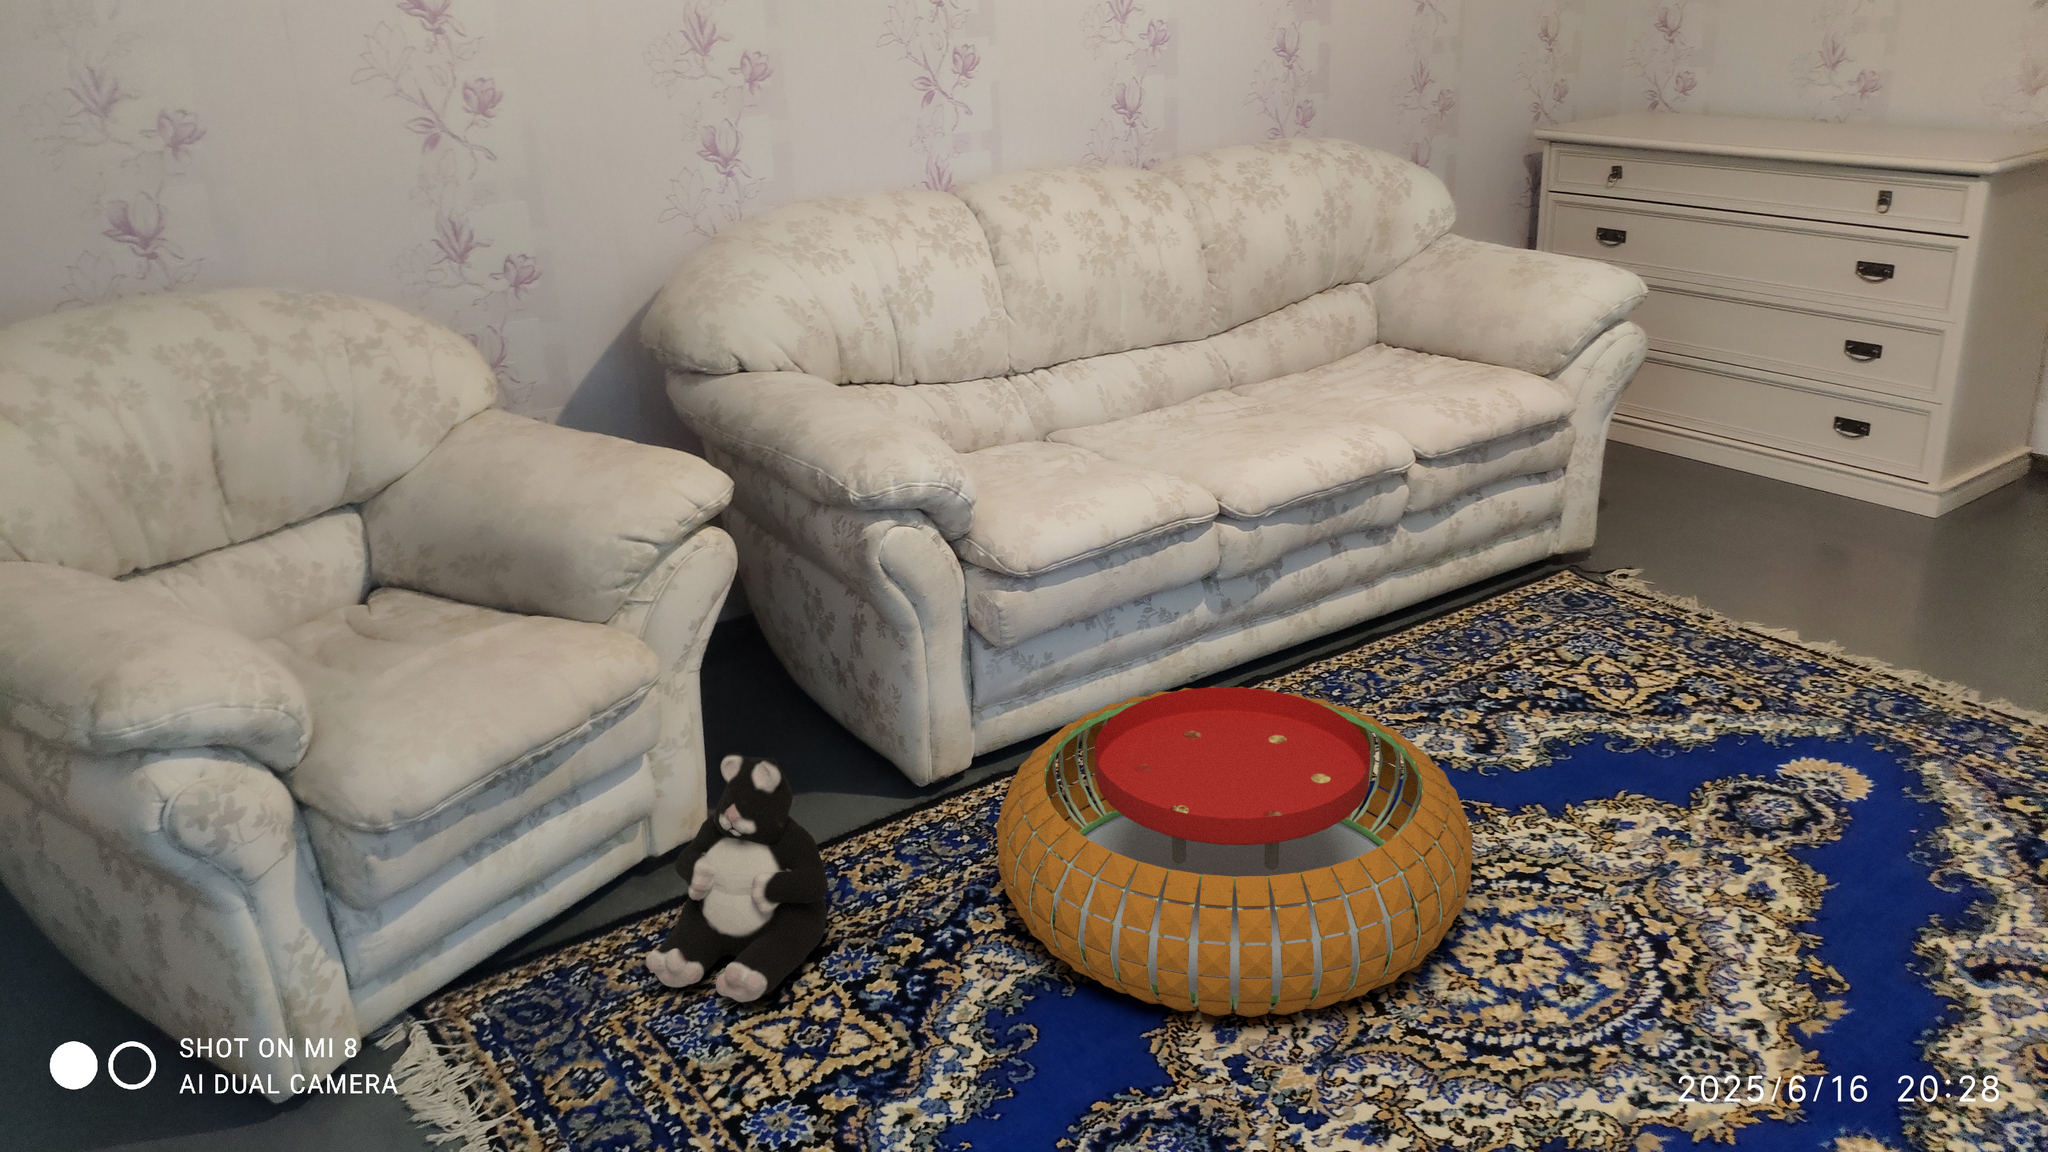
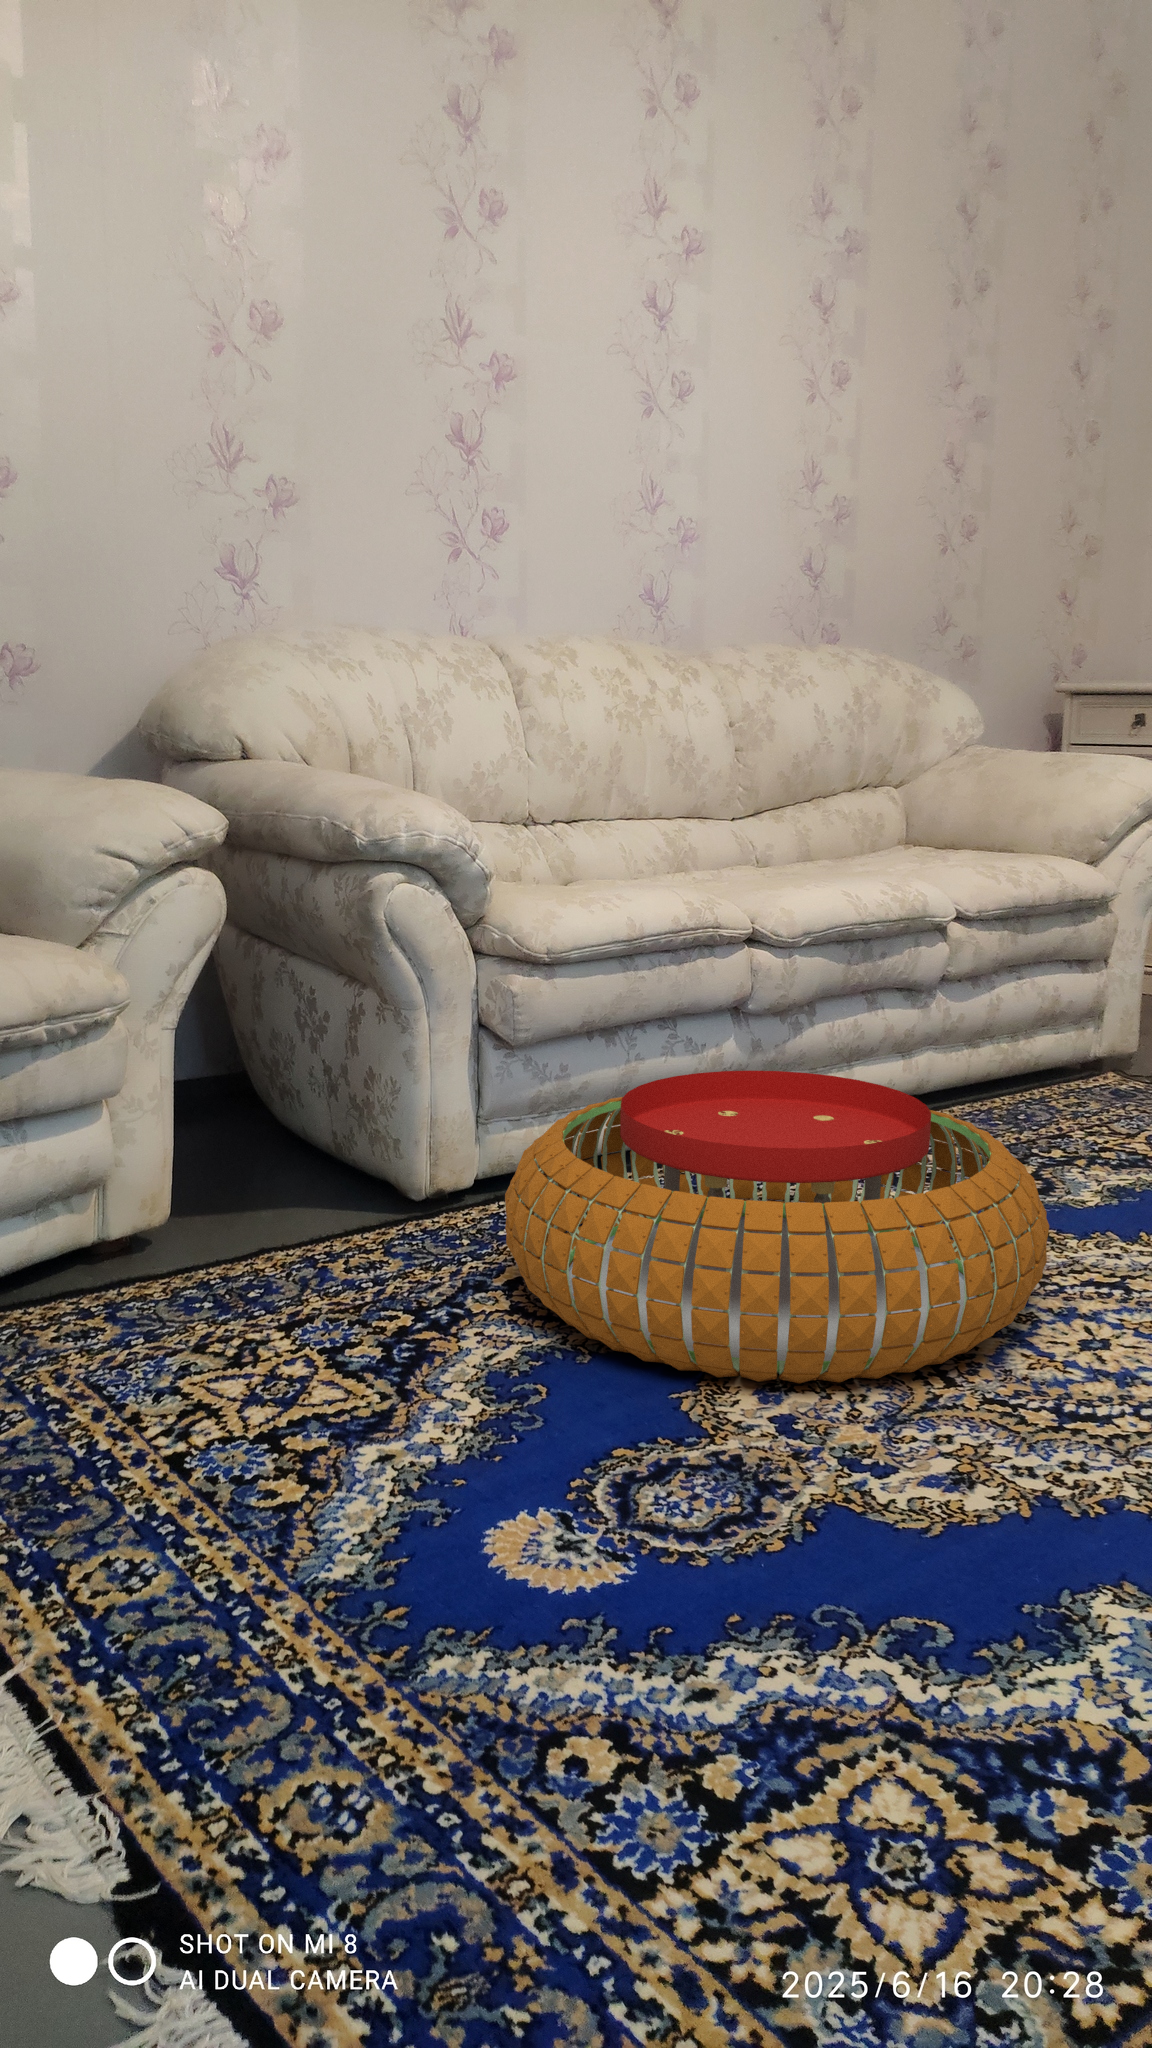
plush toy: present [646,752,828,1002] -> none [85,1080,308,1356]

